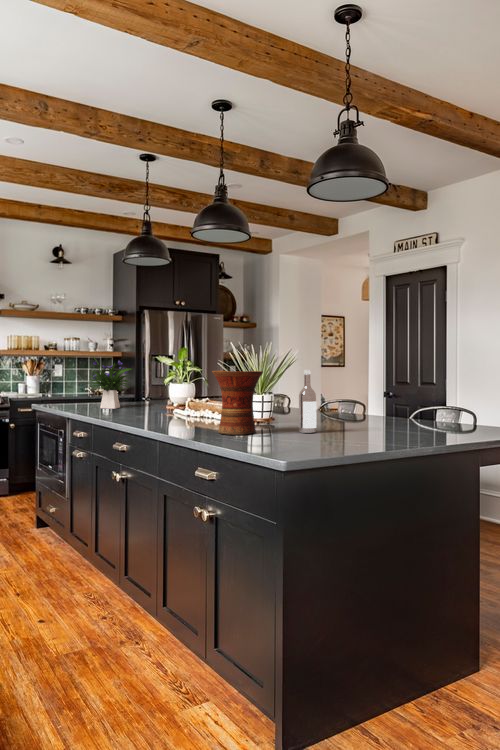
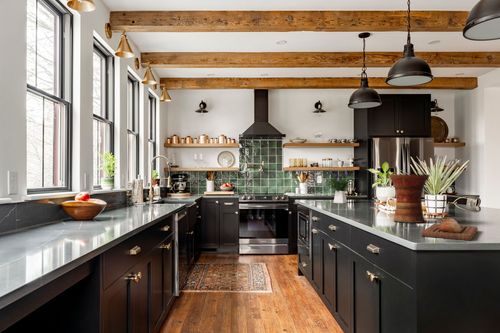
wine bottle: present [299,370,316,433] -> none [463,173,481,225]
bread loaf: none [275,427,329,453] -> present [421,218,478,240]

